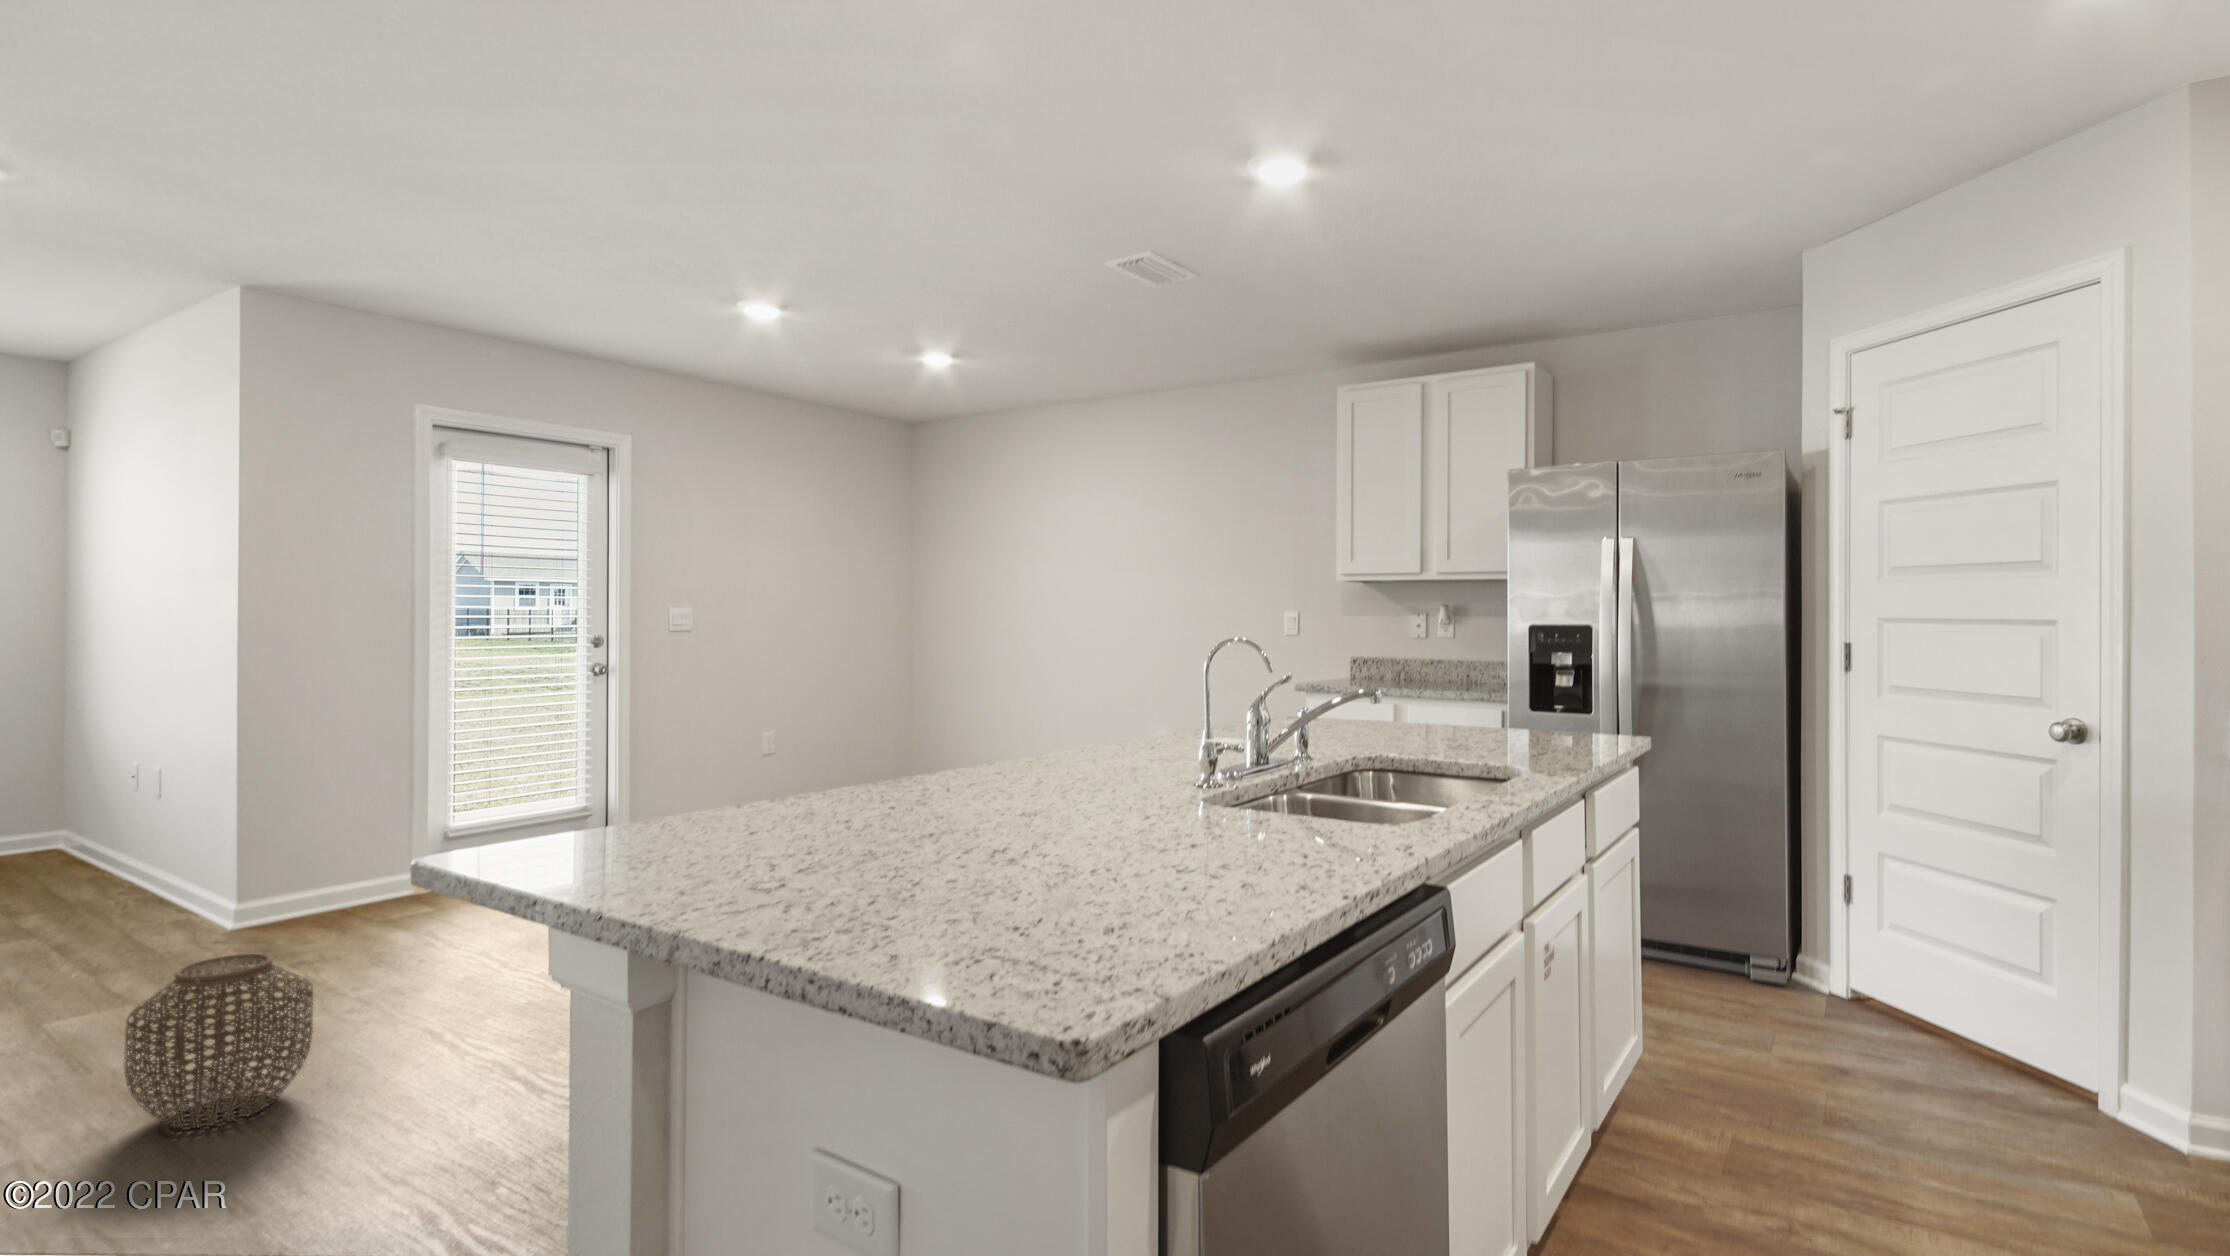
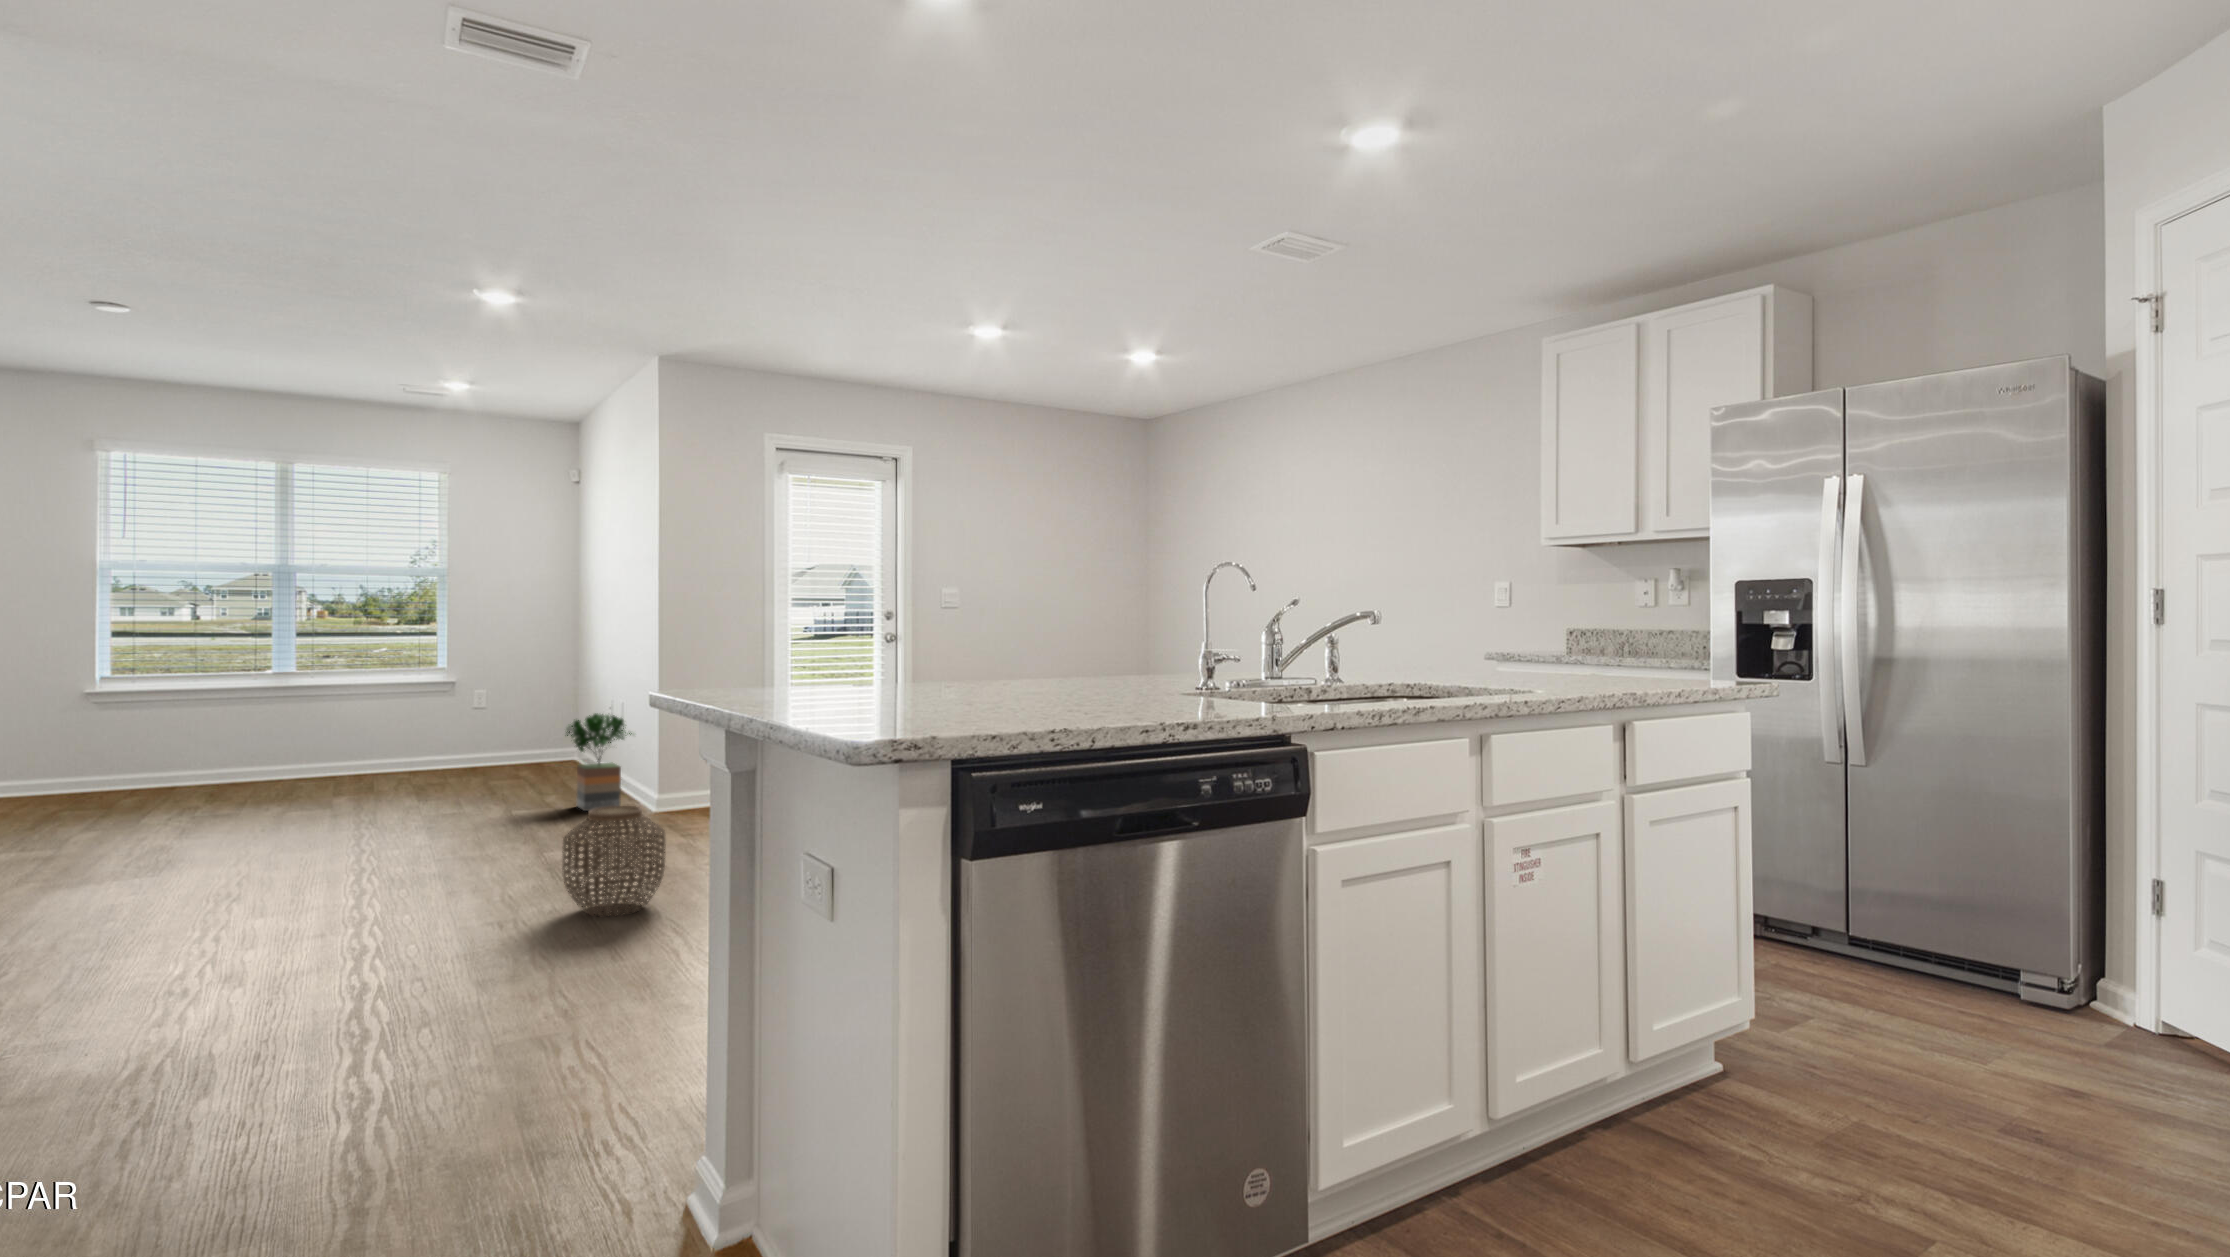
potted tree: none [61,791,200,936] -> present [565,713,632,811]

